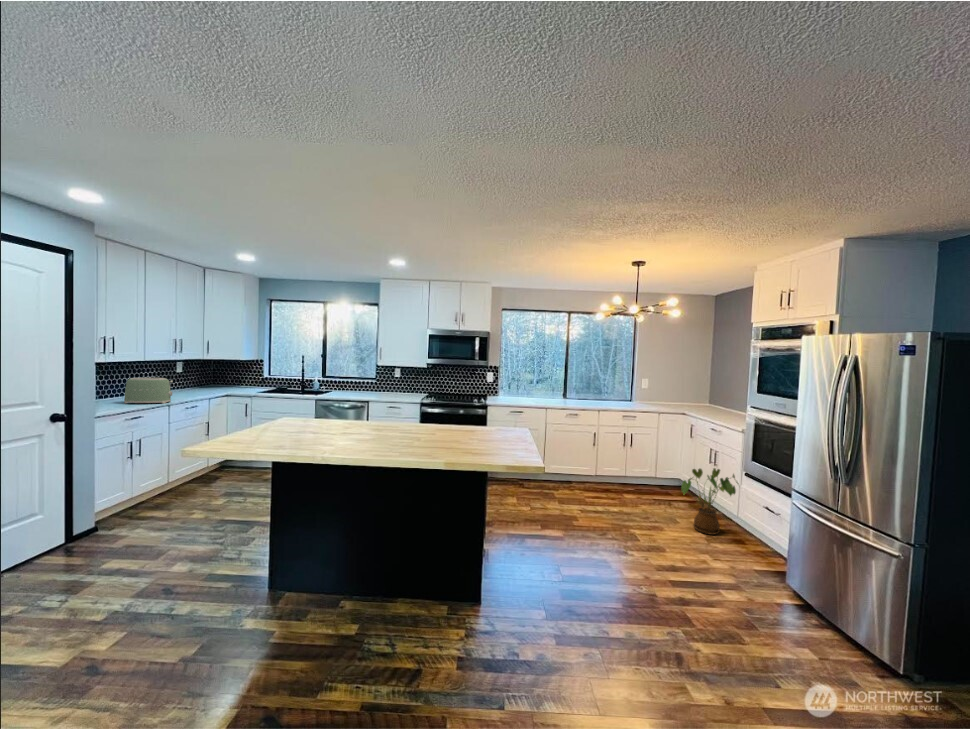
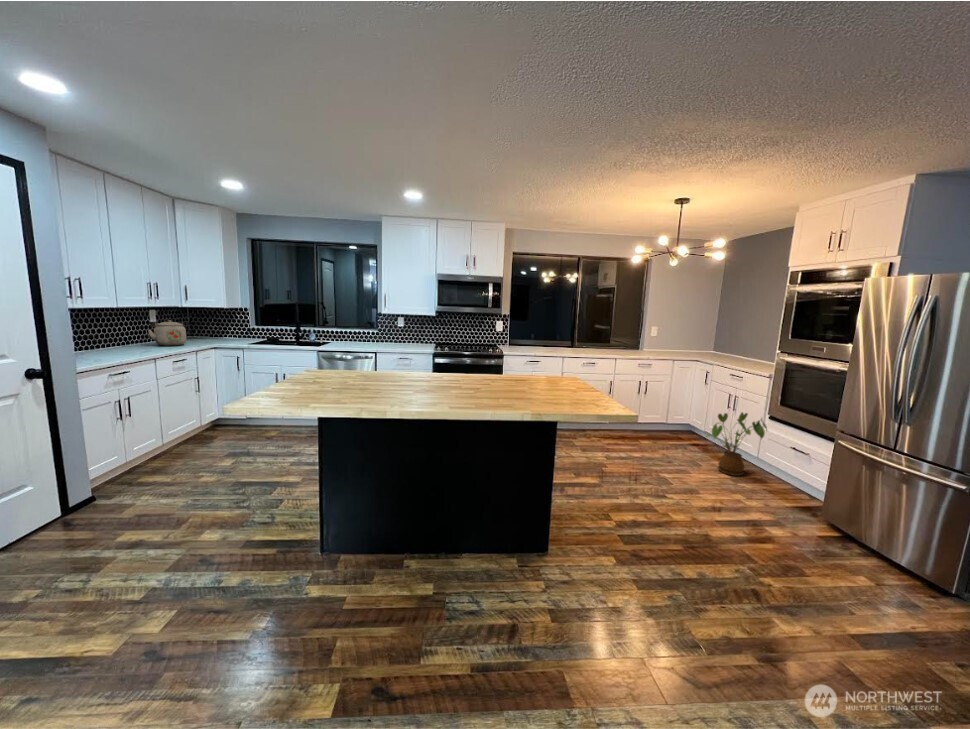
kettle: none [174,372,207,394] -> present [148,320,186,346]
toaster: present [124,377,173,404] -> none [98,327,155,357]

